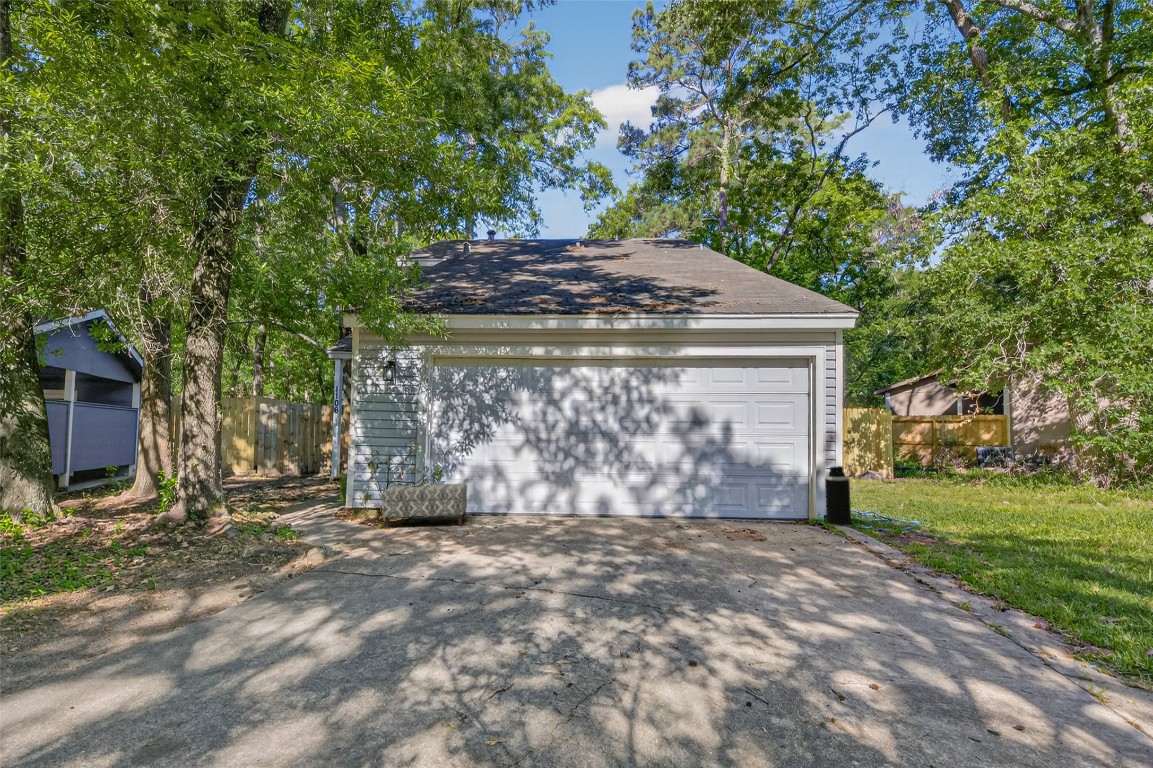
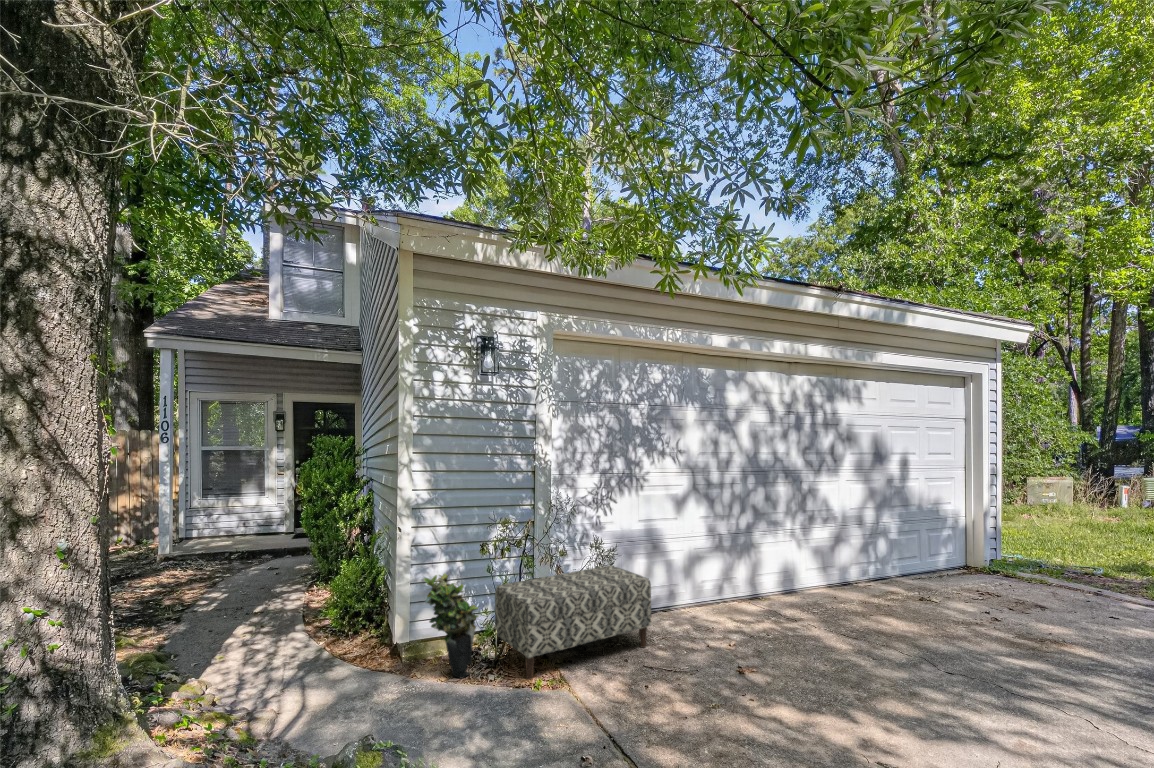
trash can: present [825,466,851,525] -> none [996,504,1029,573]
potted plant: none [350,477,379,525] -> present [424,573,478,678]

